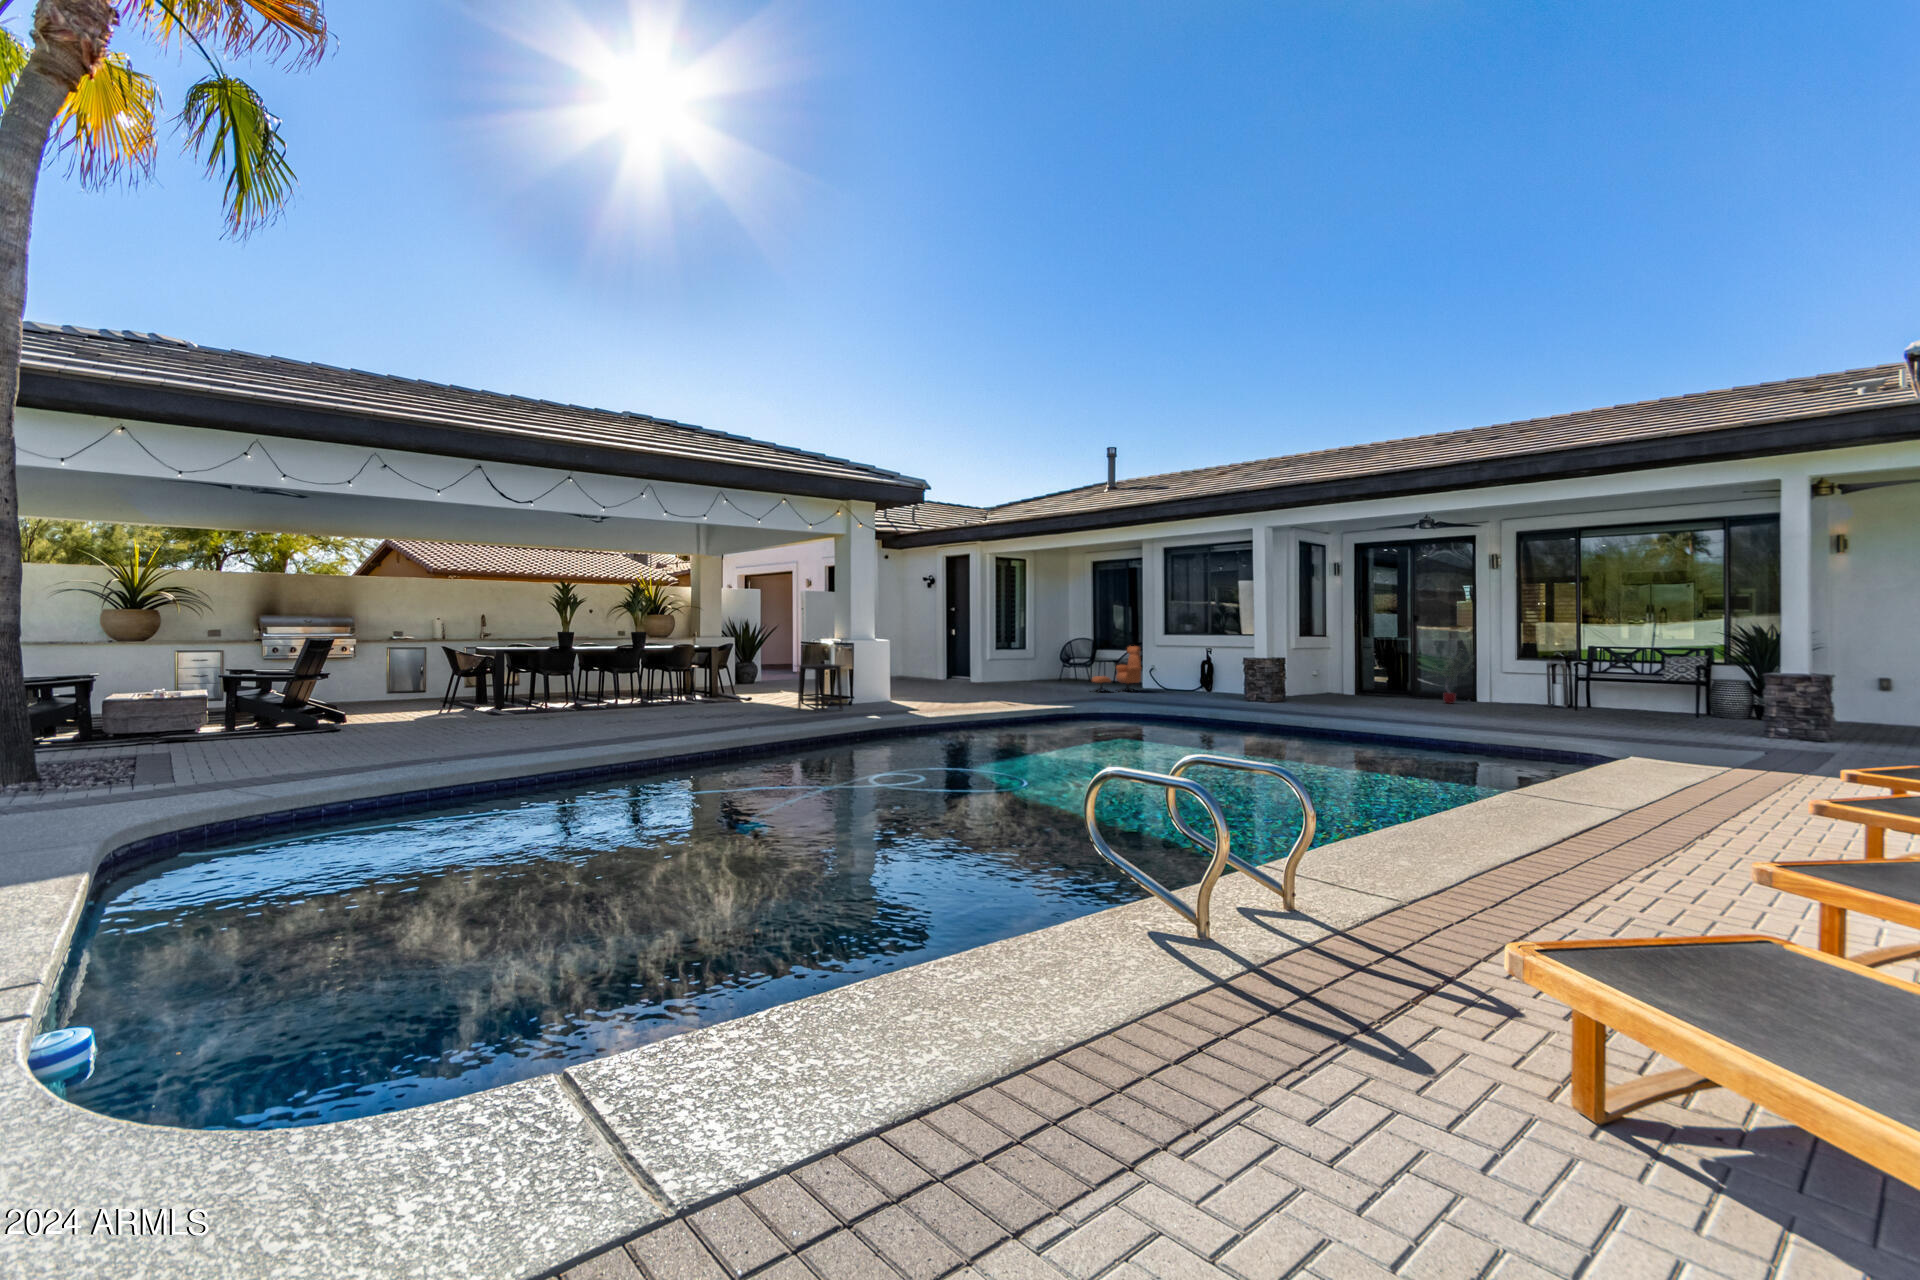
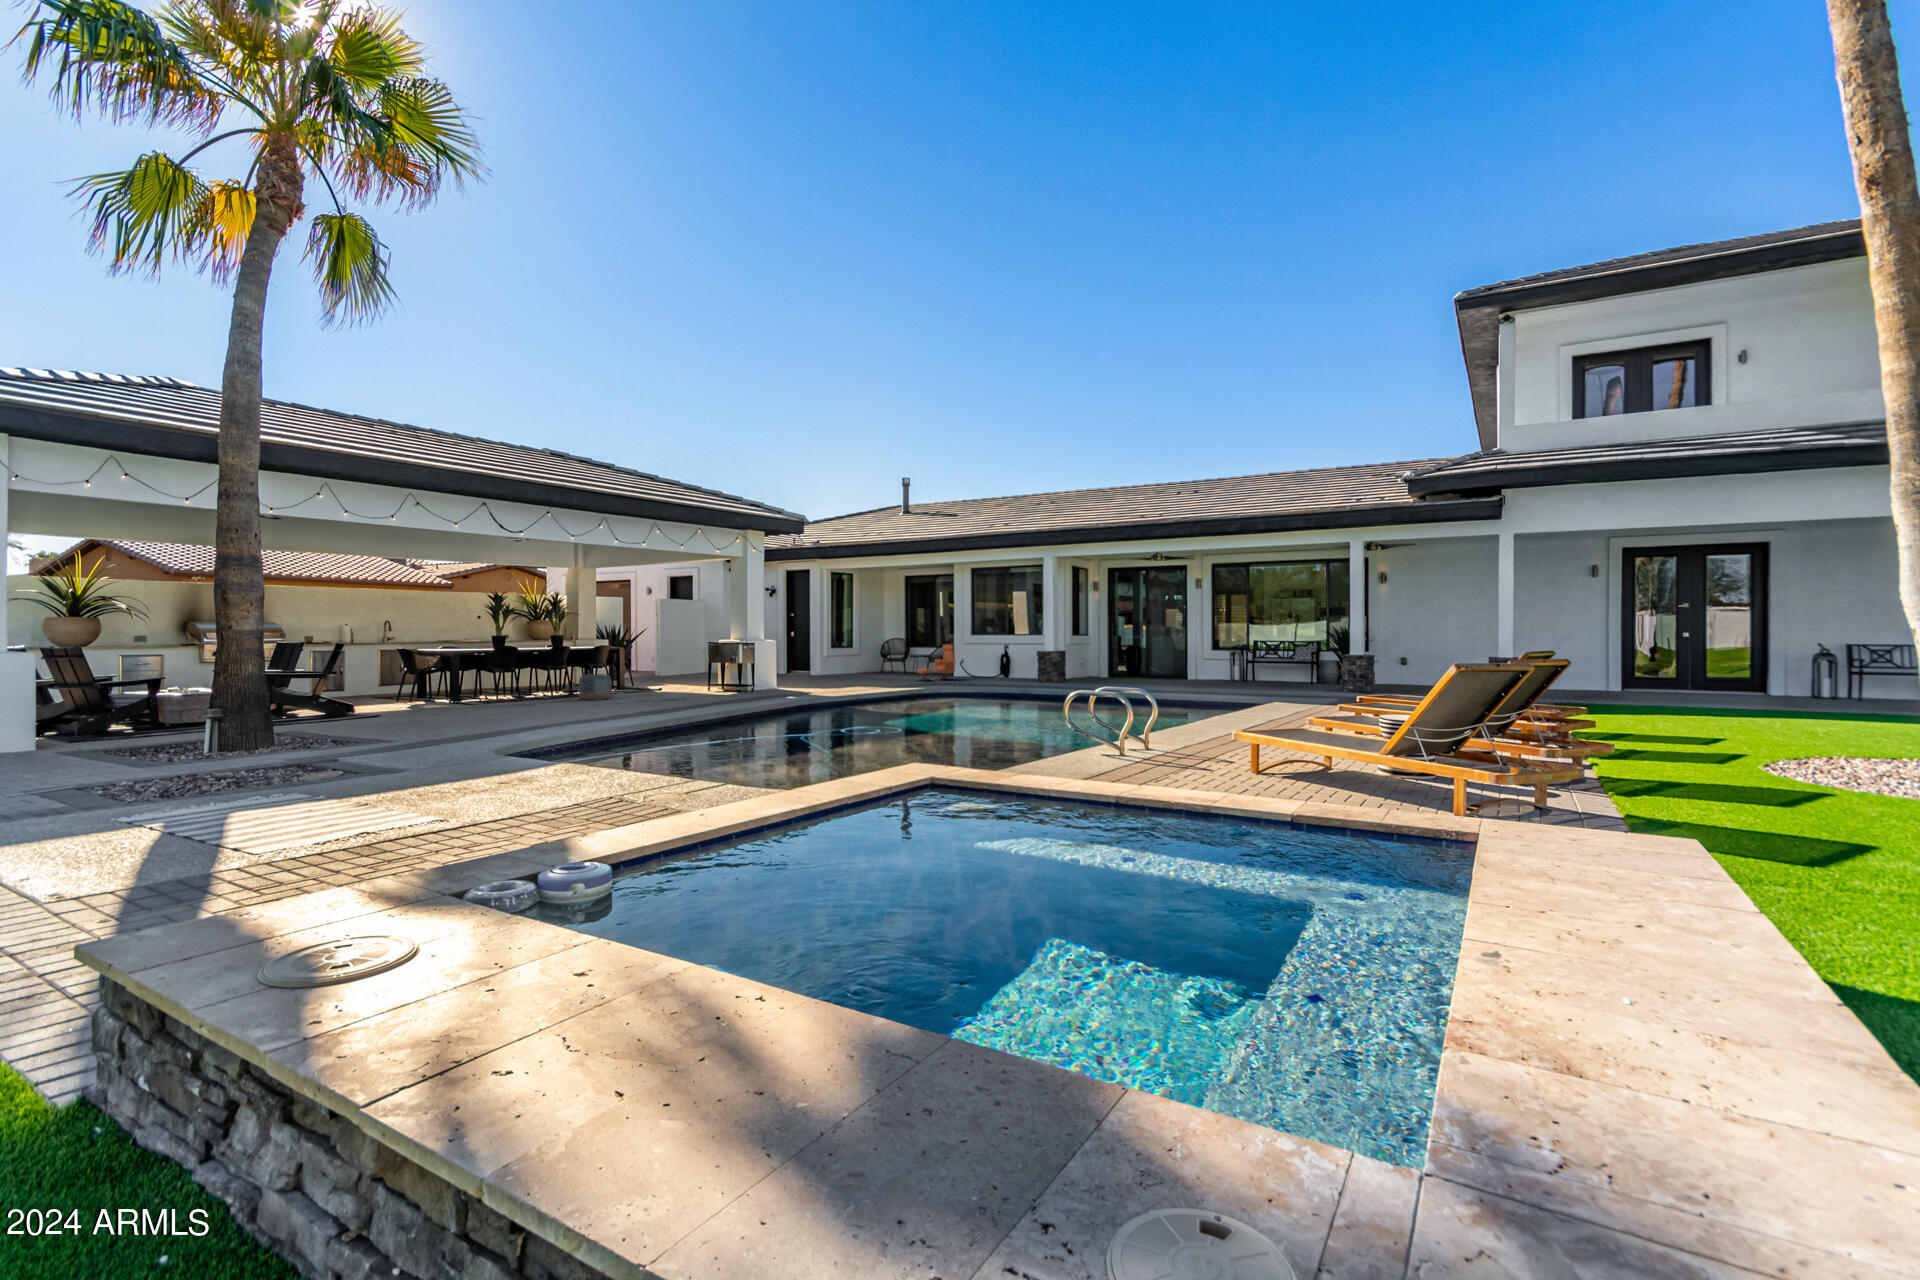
potted tree: present [1428,649,1473,704] -> none [1156,642,1187,682]
side table: present [798,664,842,712] -> none [708,661,749,699]
pouf: none [659,676,696,707] -> present [579,674,612,700]

